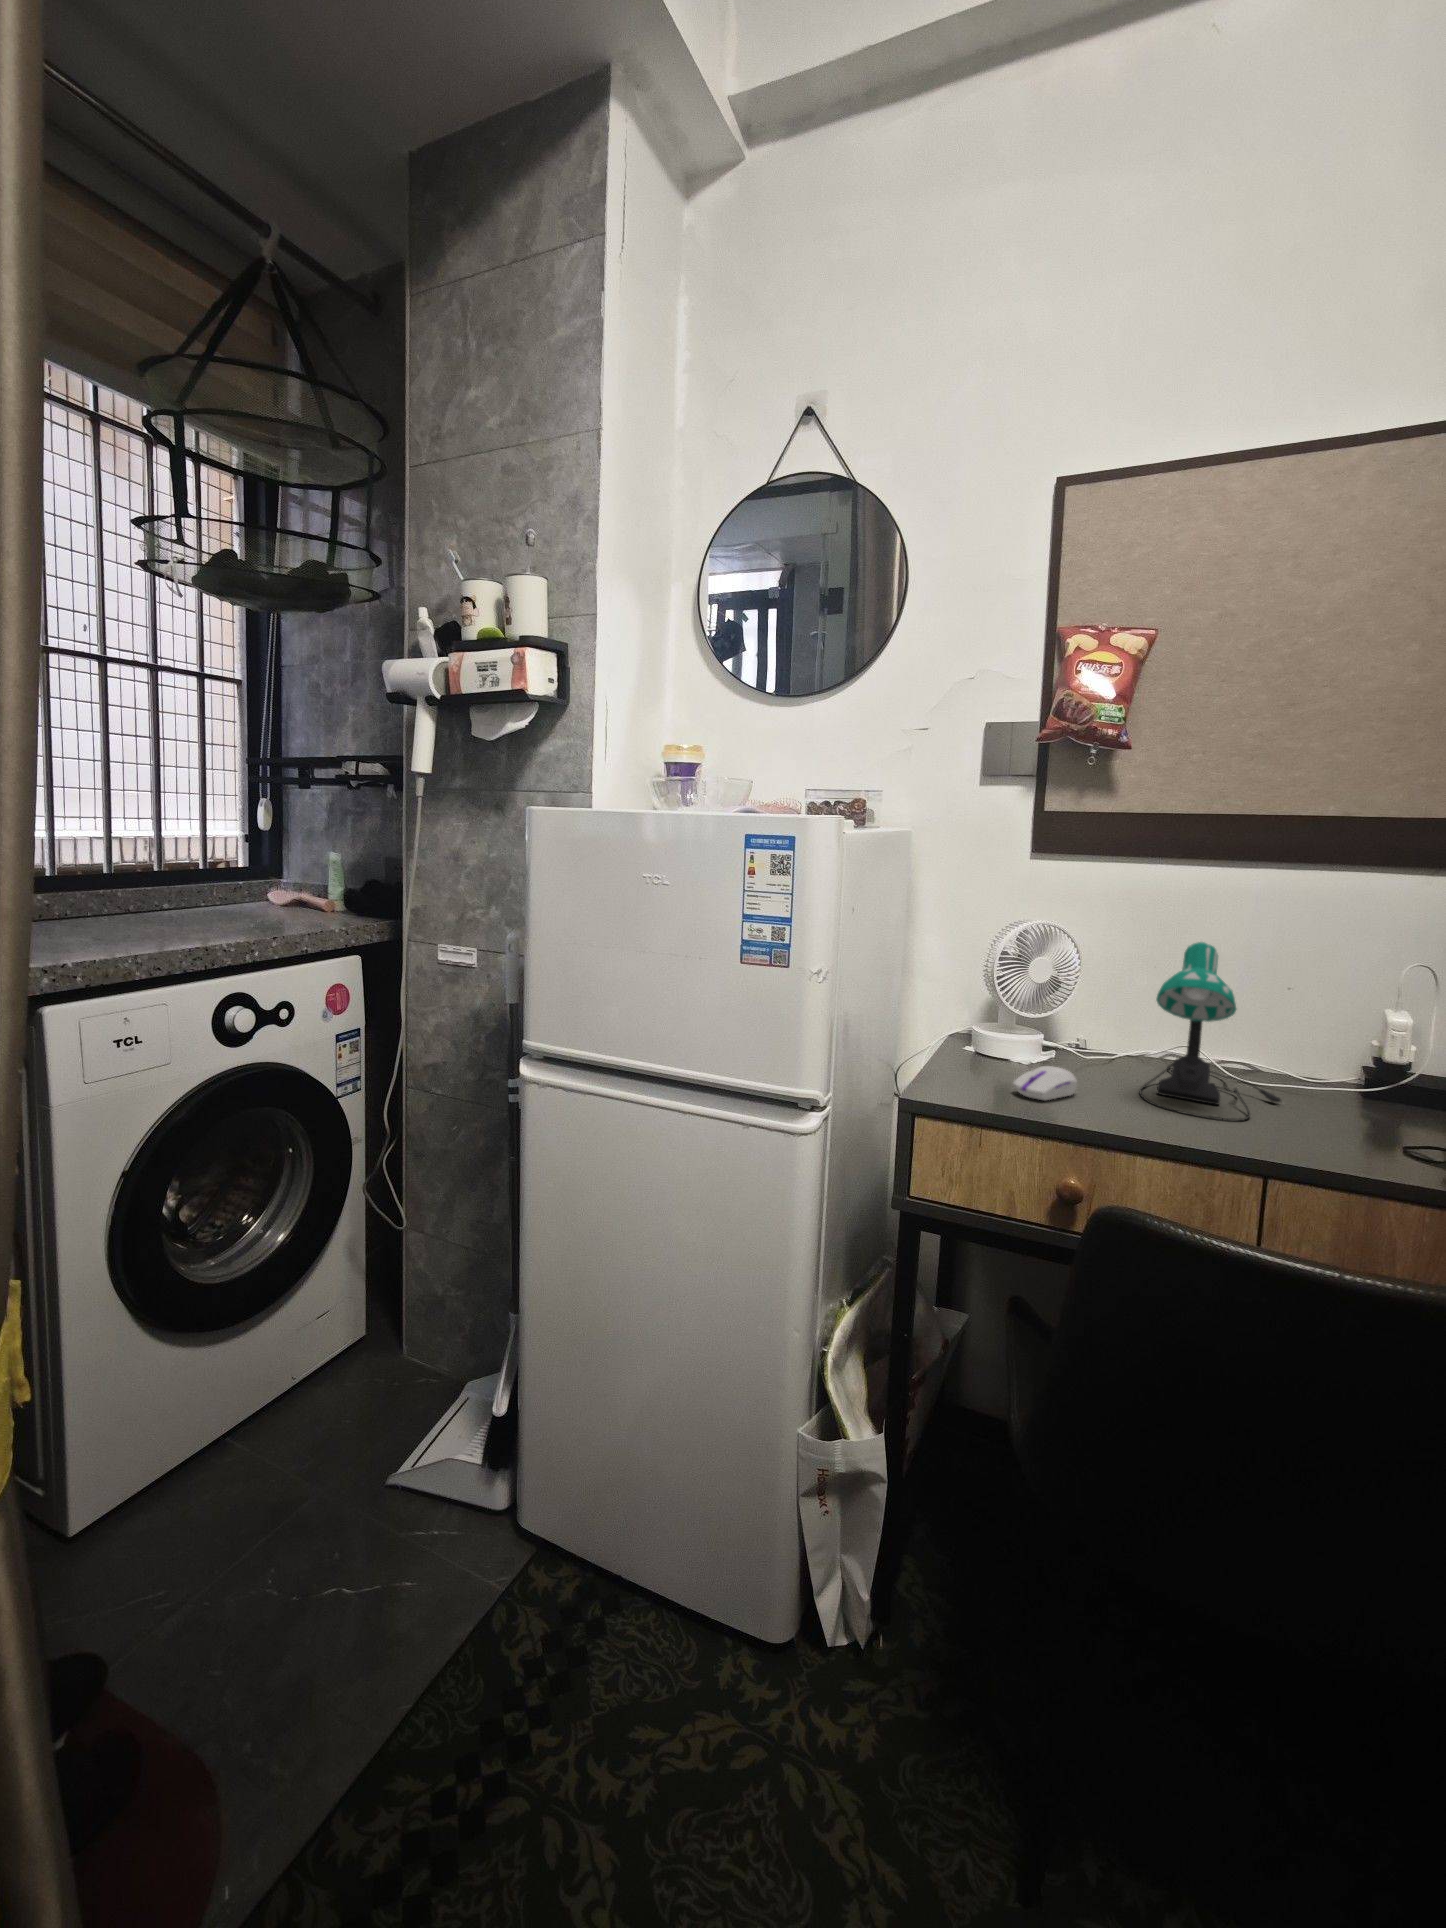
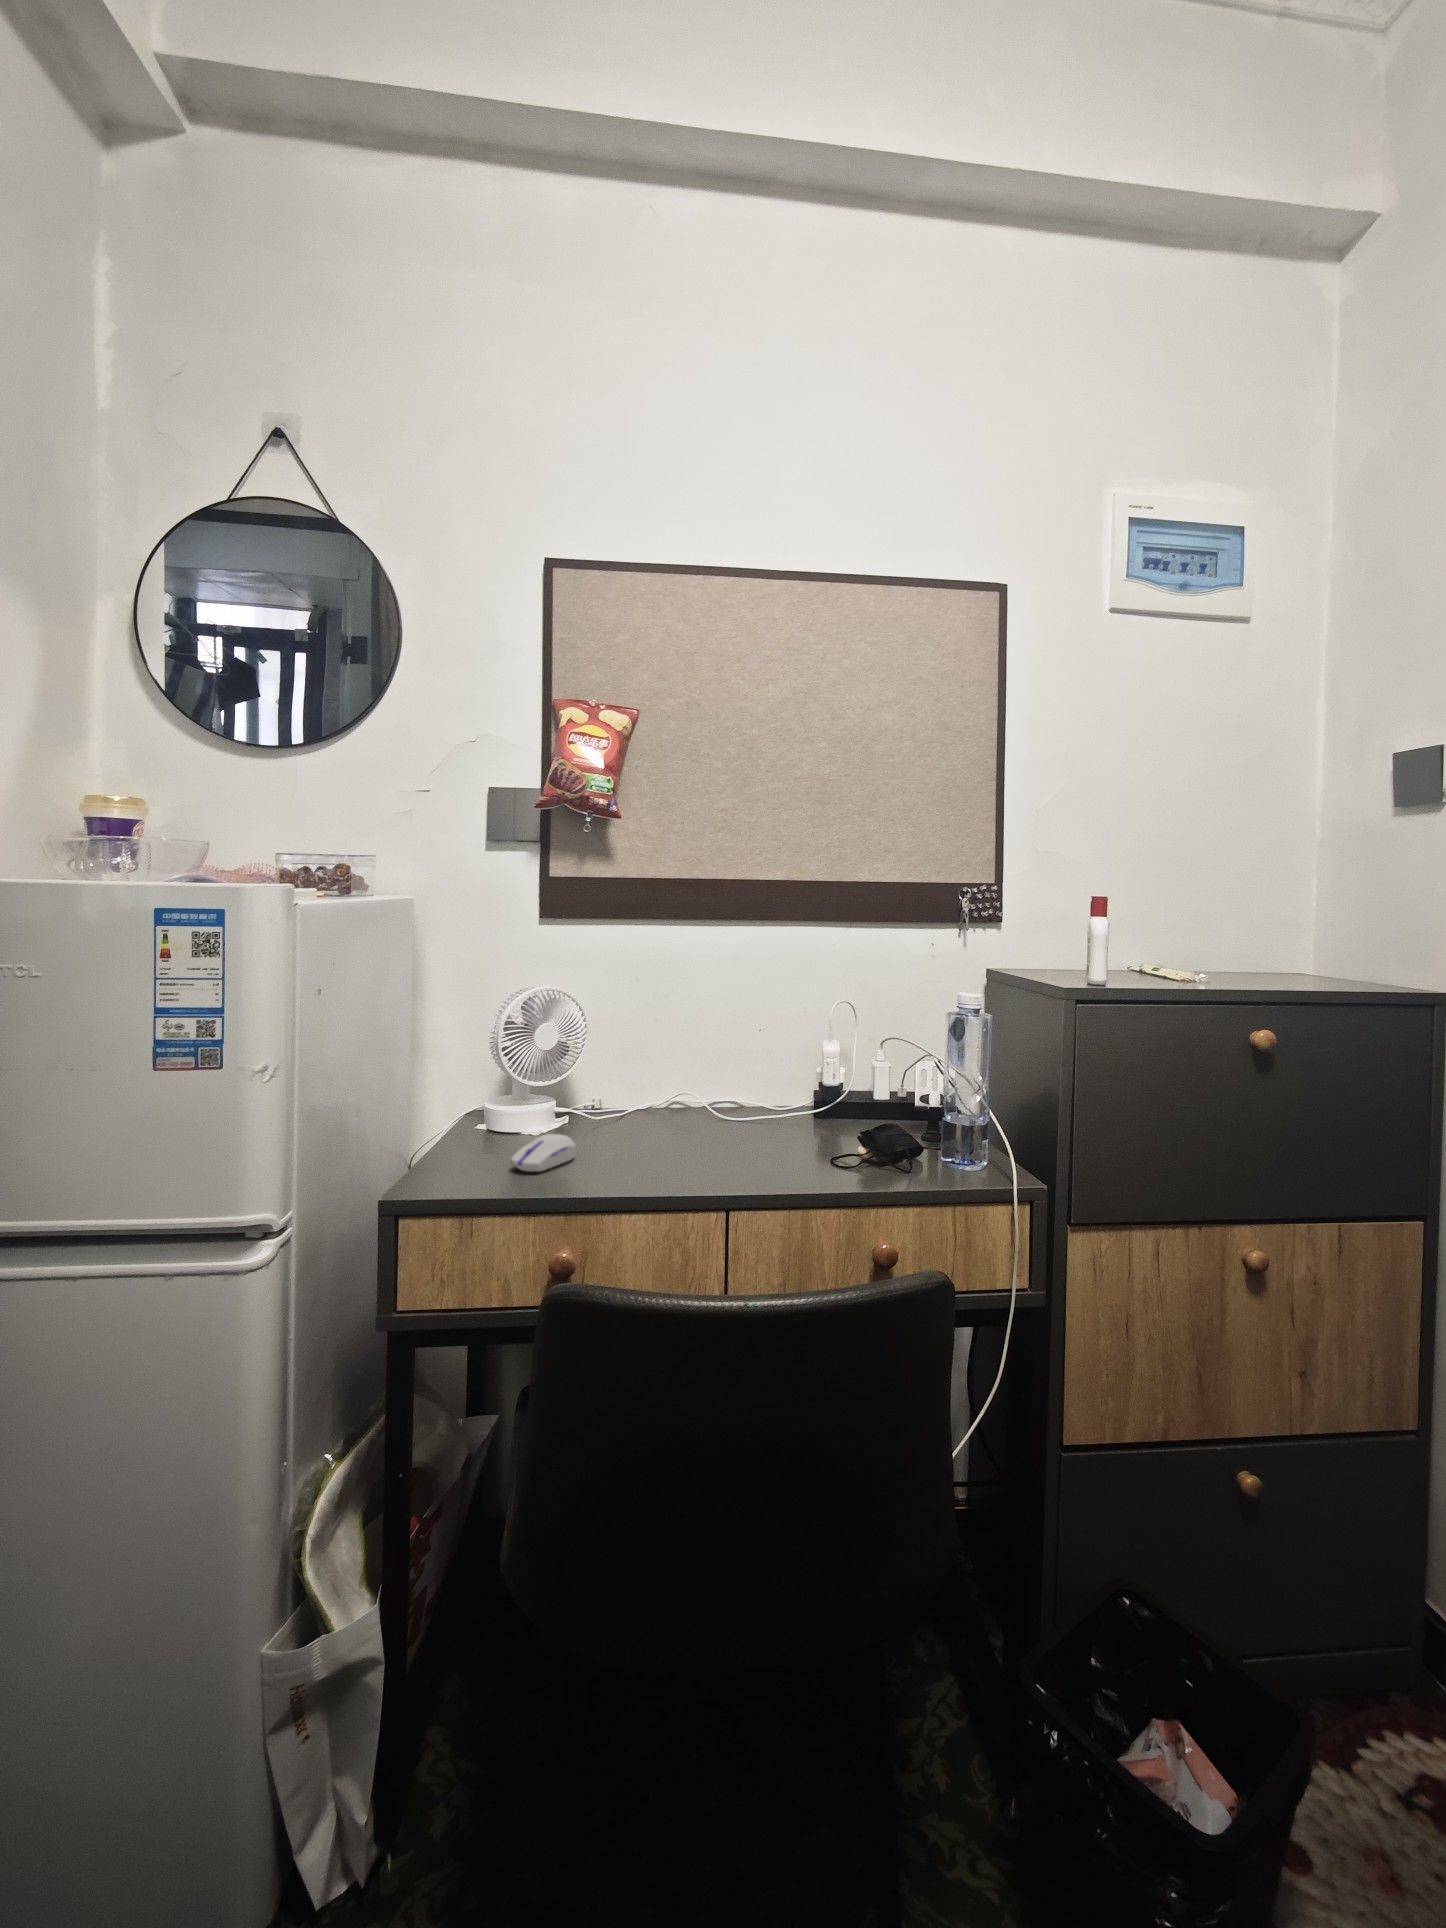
desk lamp: present [1139,942,1281,1121] -> none [635,996,752,1159]

